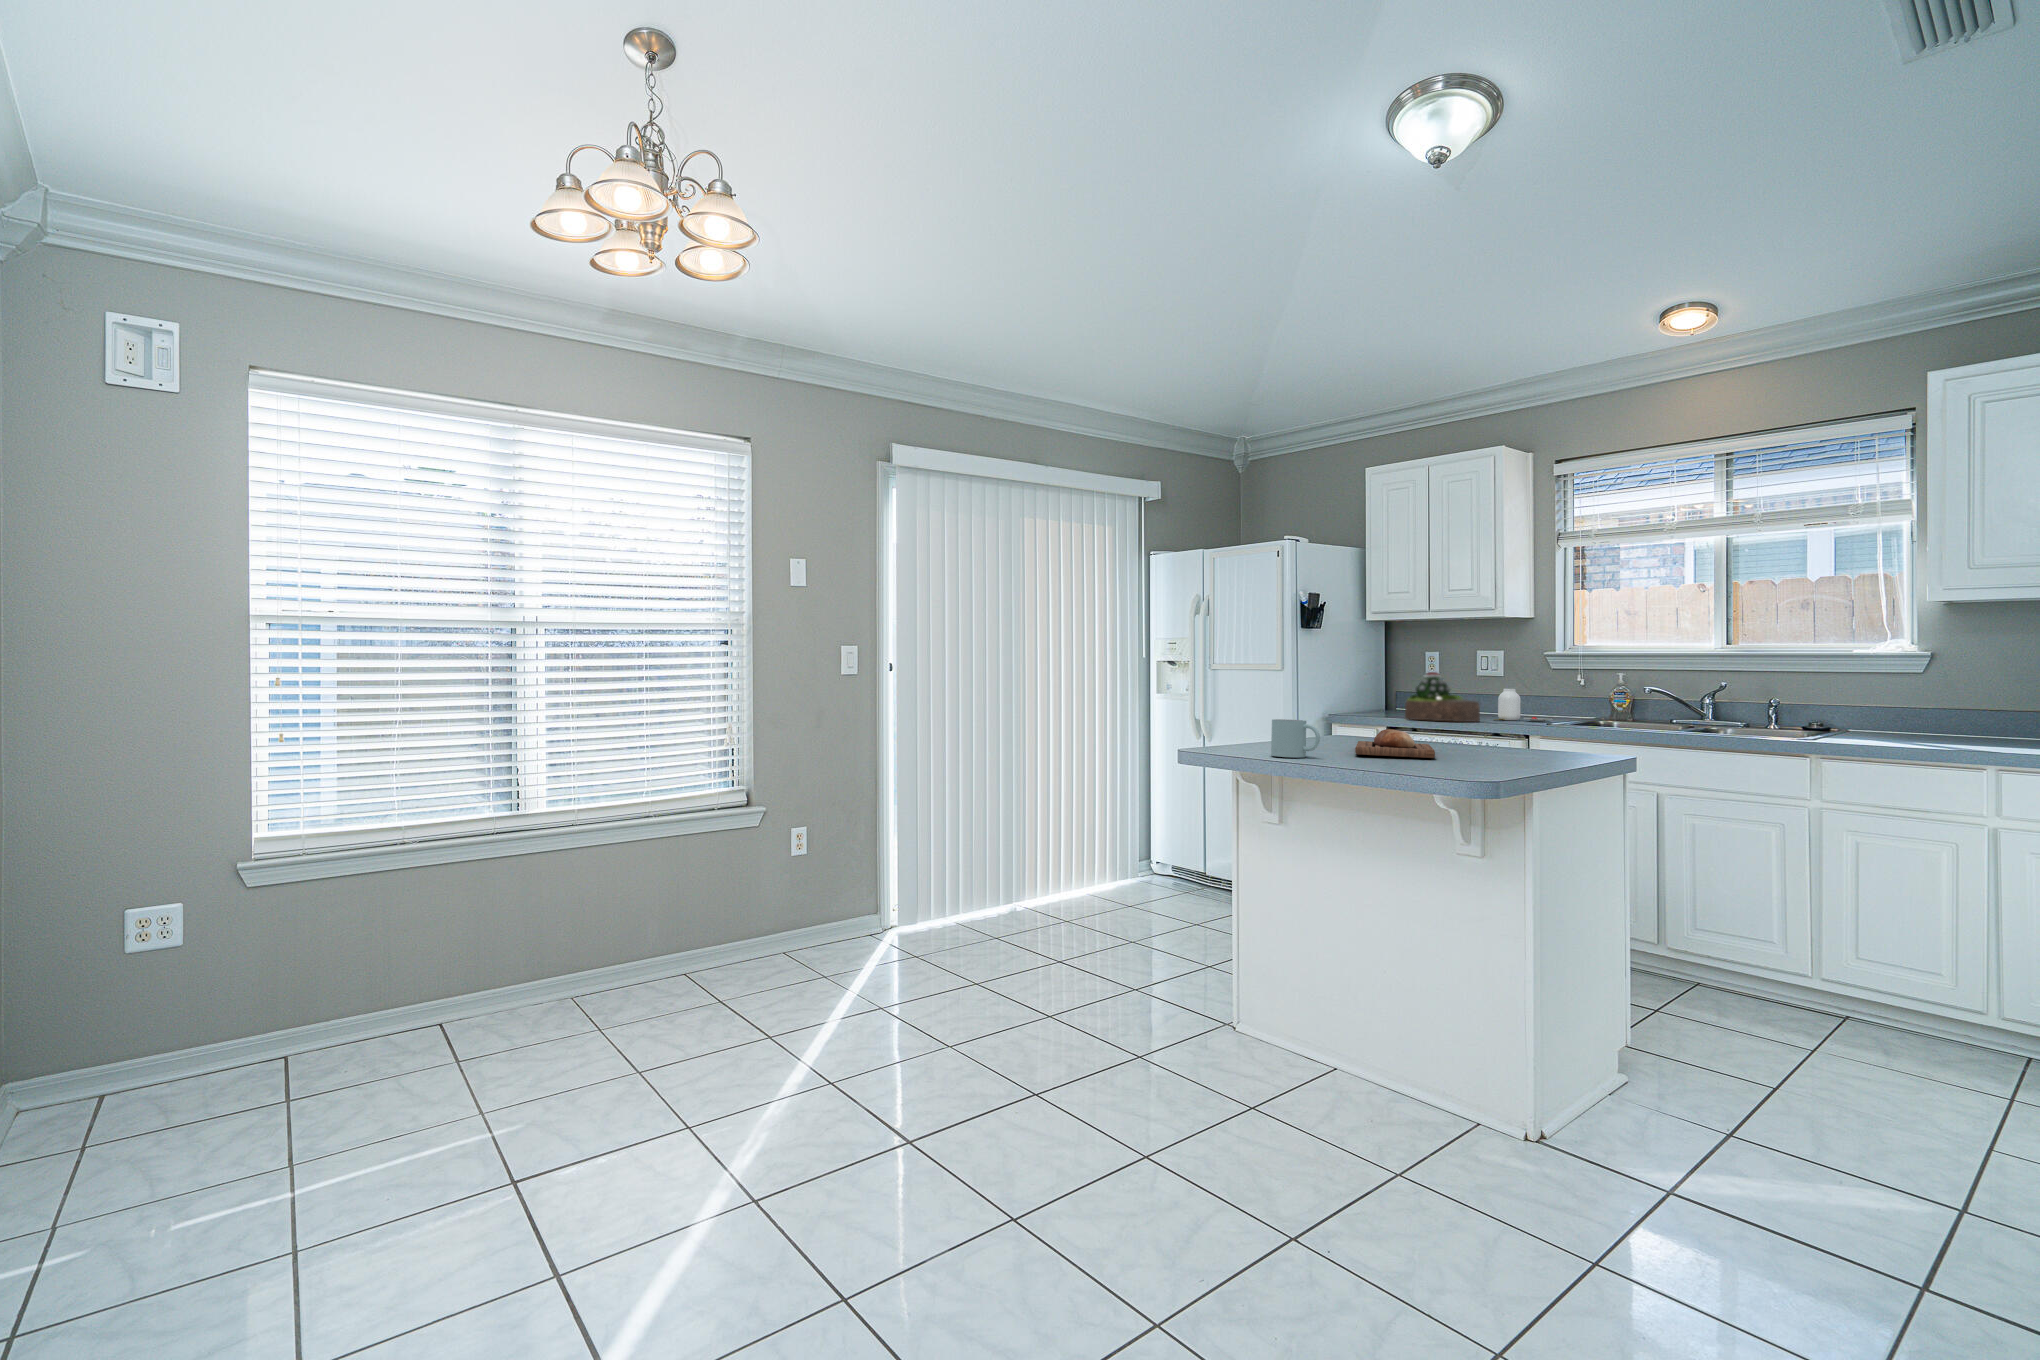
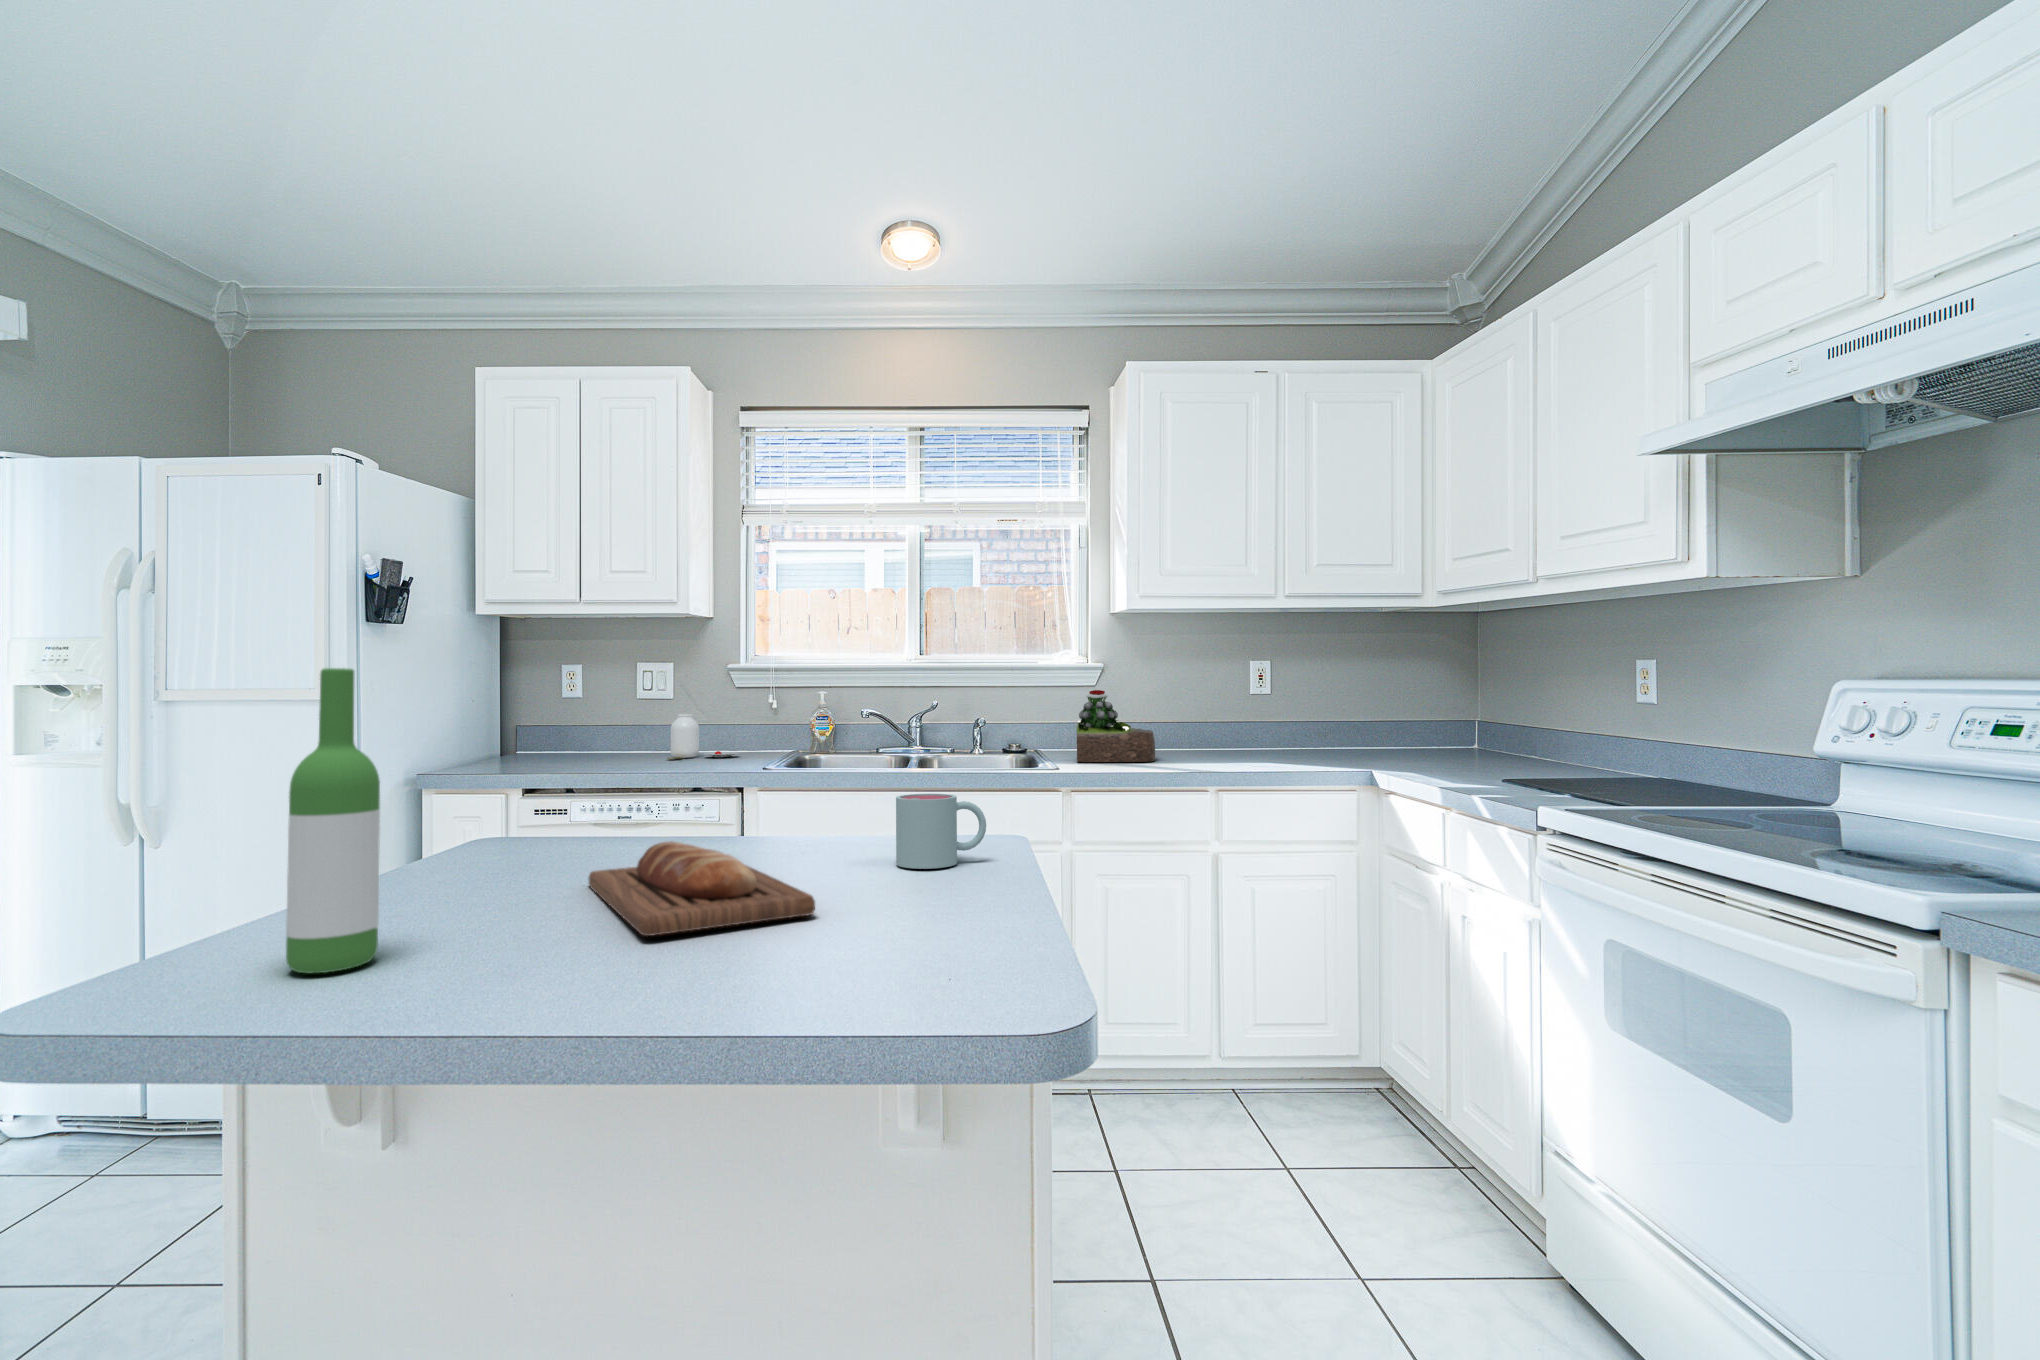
wine bottle: none [1241,649,1269,751] -> present [286,668,380,973]
succulent plant: present [1405,672,1480,722] -> present [1077,690,1155,762]
mug: present [1271,719,1320,757] -> present [896,794,986,869]

